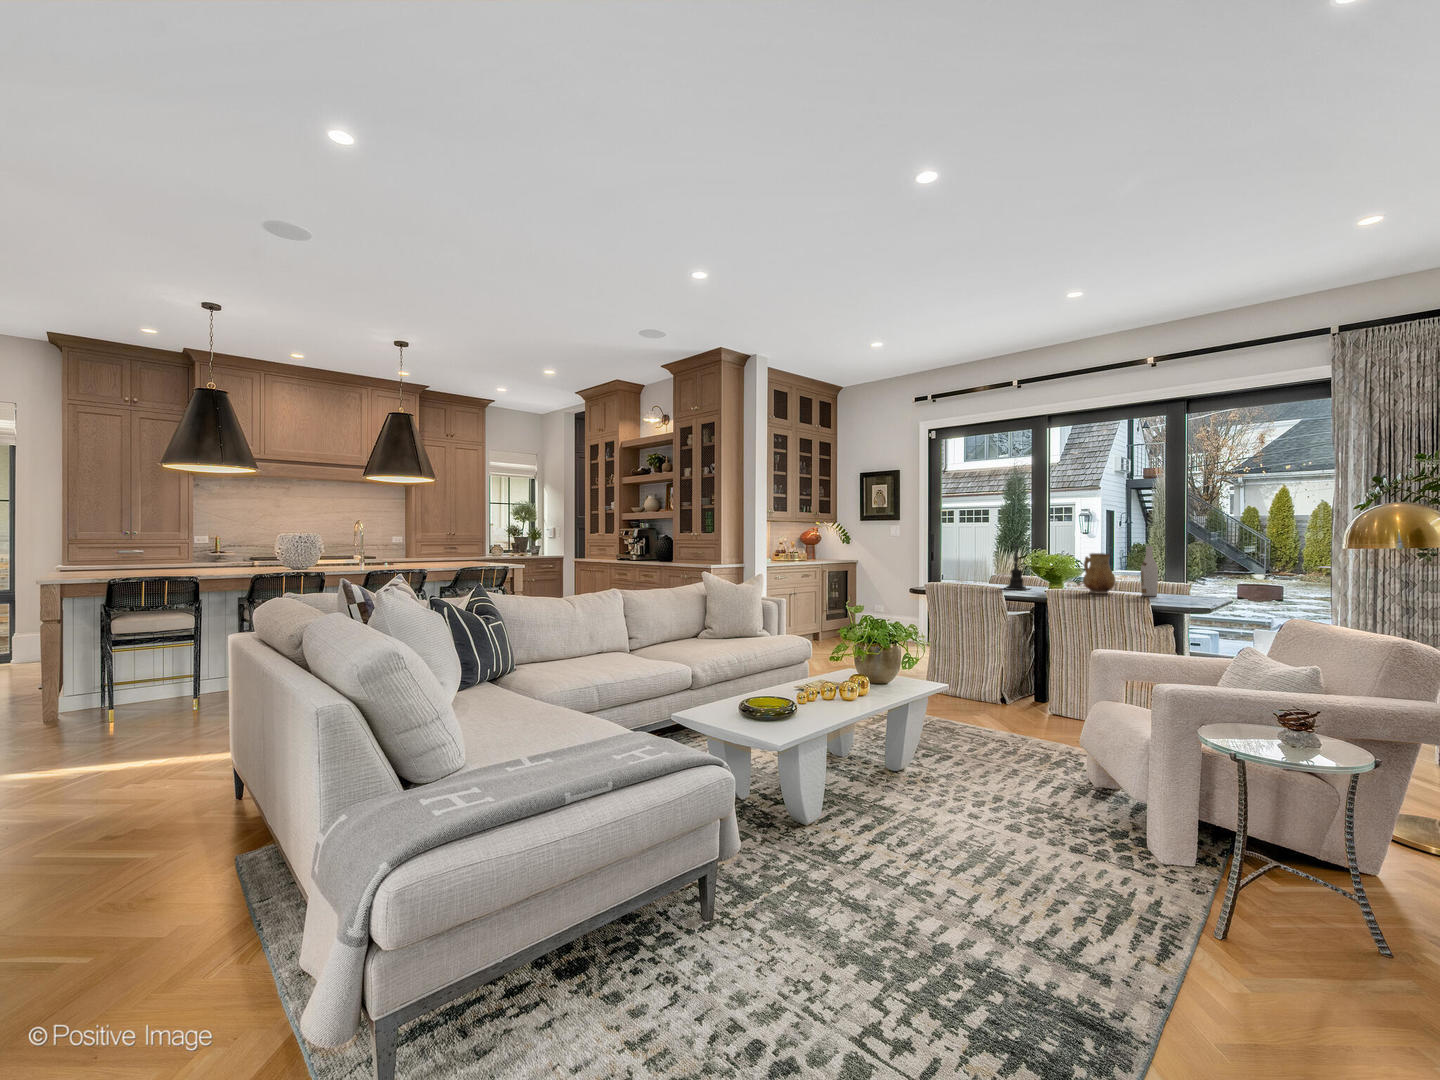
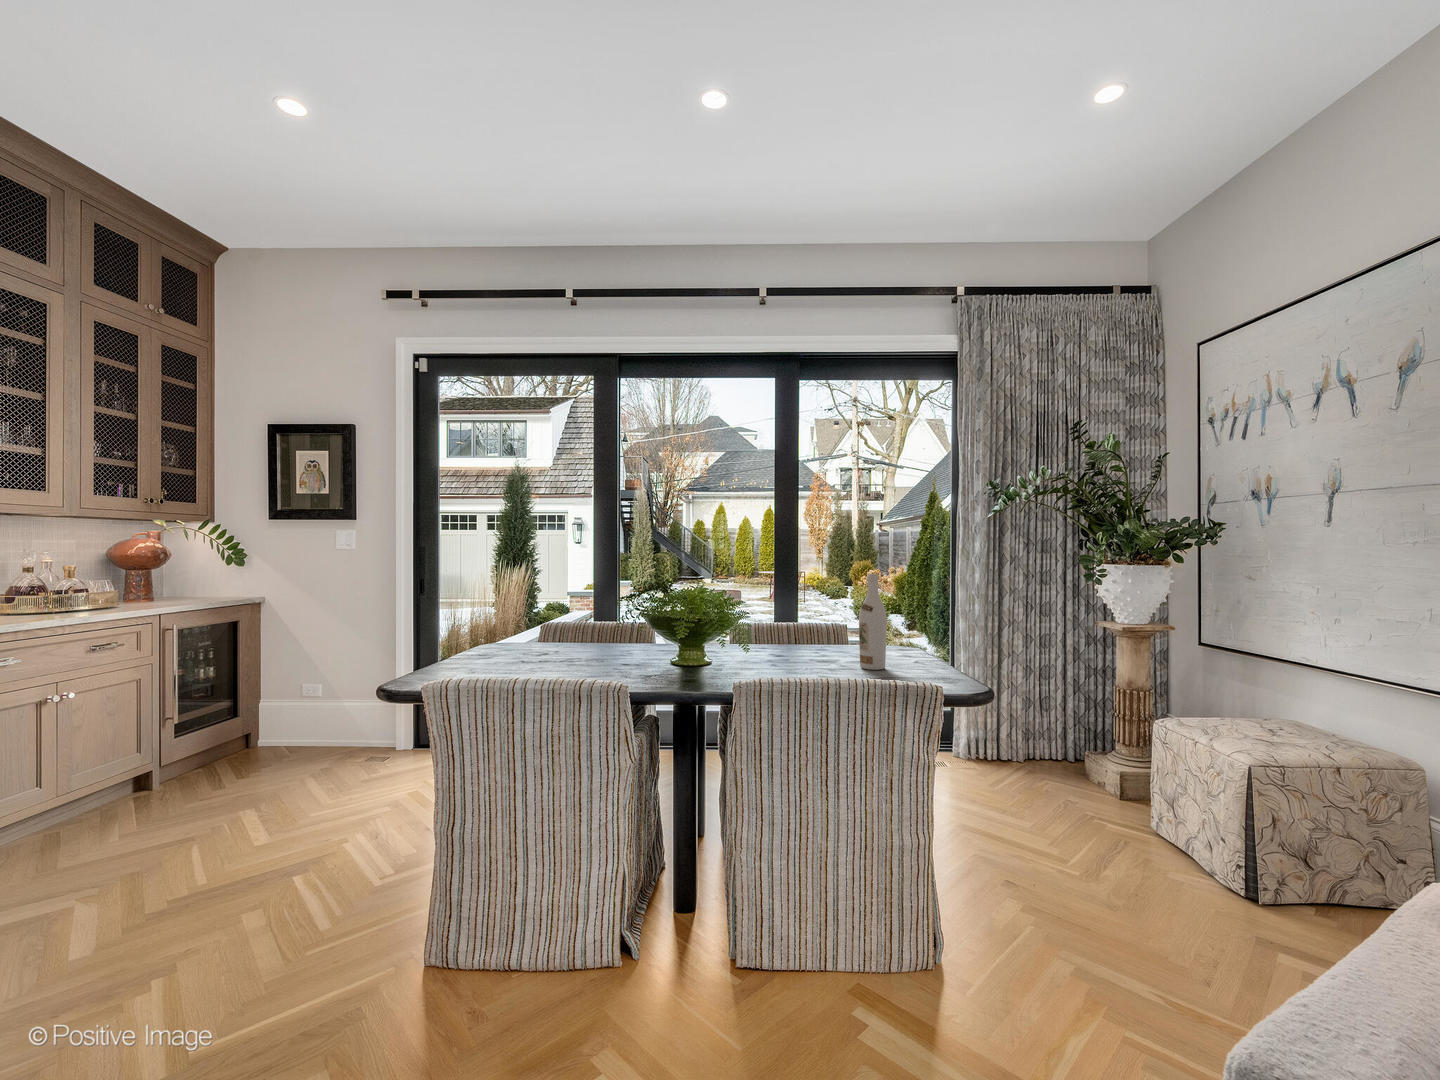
candle holder: present [1003,544,1028,590] -> none [603,557,662,676]
ceramic pitcher: present [1083,553,1116,594] -> none [758,588,819,671]

